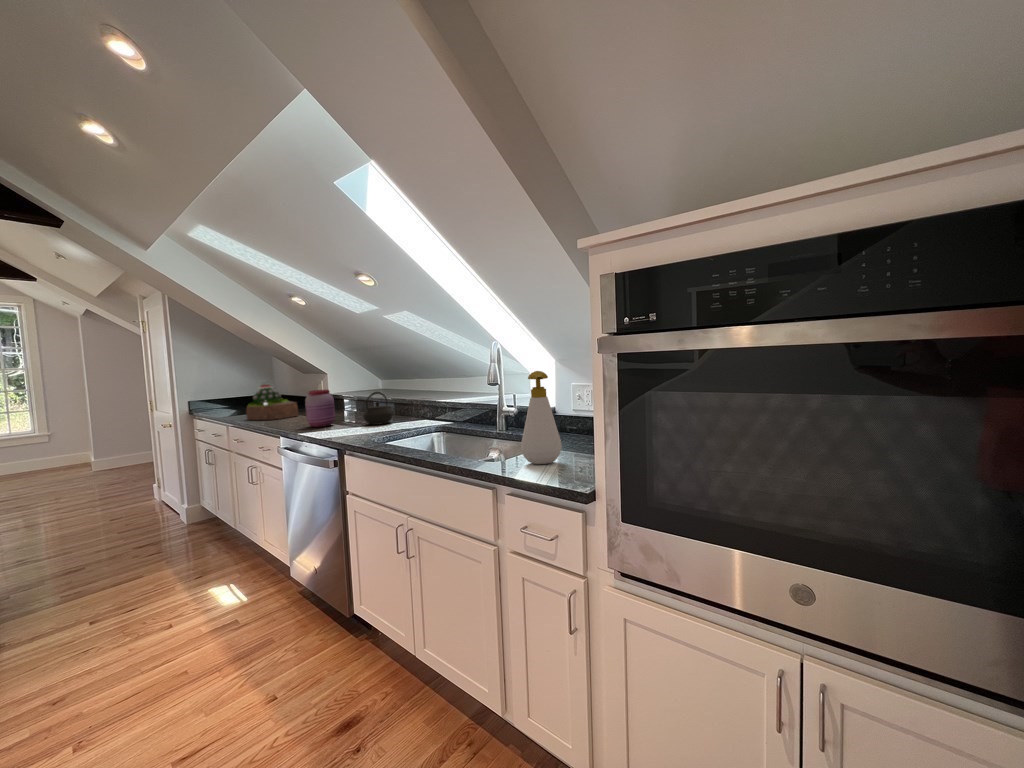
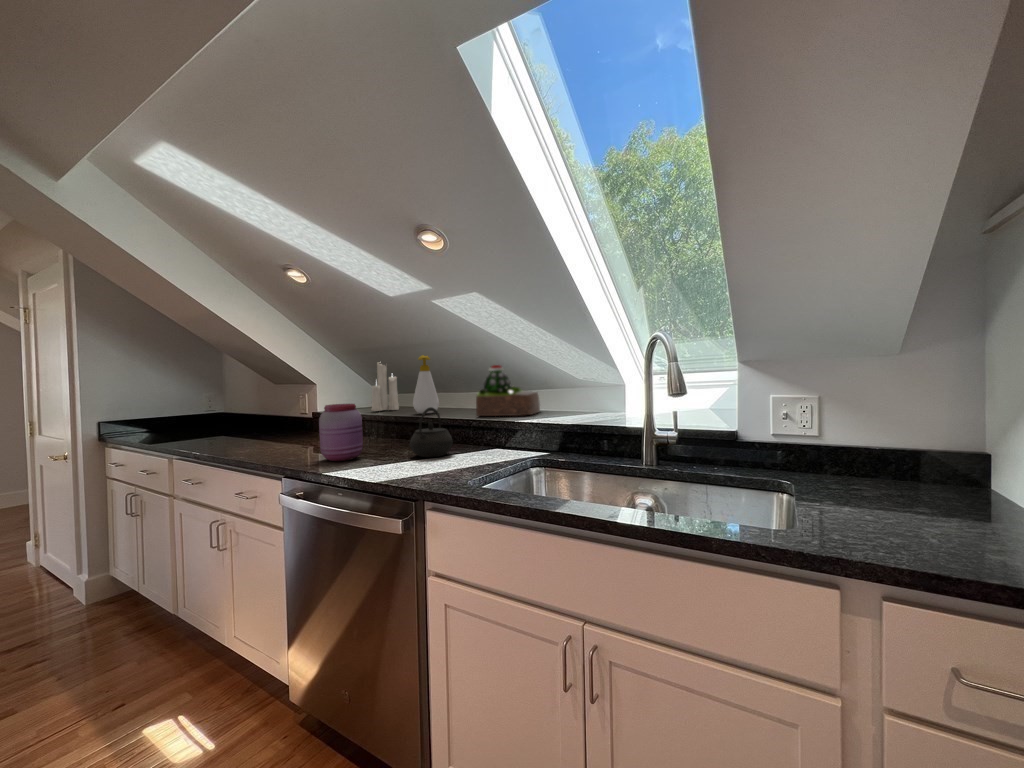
candle: none [365,350,386,393] -> present [371,362,399,411]
soap bottle: present [521,371,562,464] -> present [413,355,439,414]
succulent plant: present [246,385,298,420] -> present [476,365,540,416]

